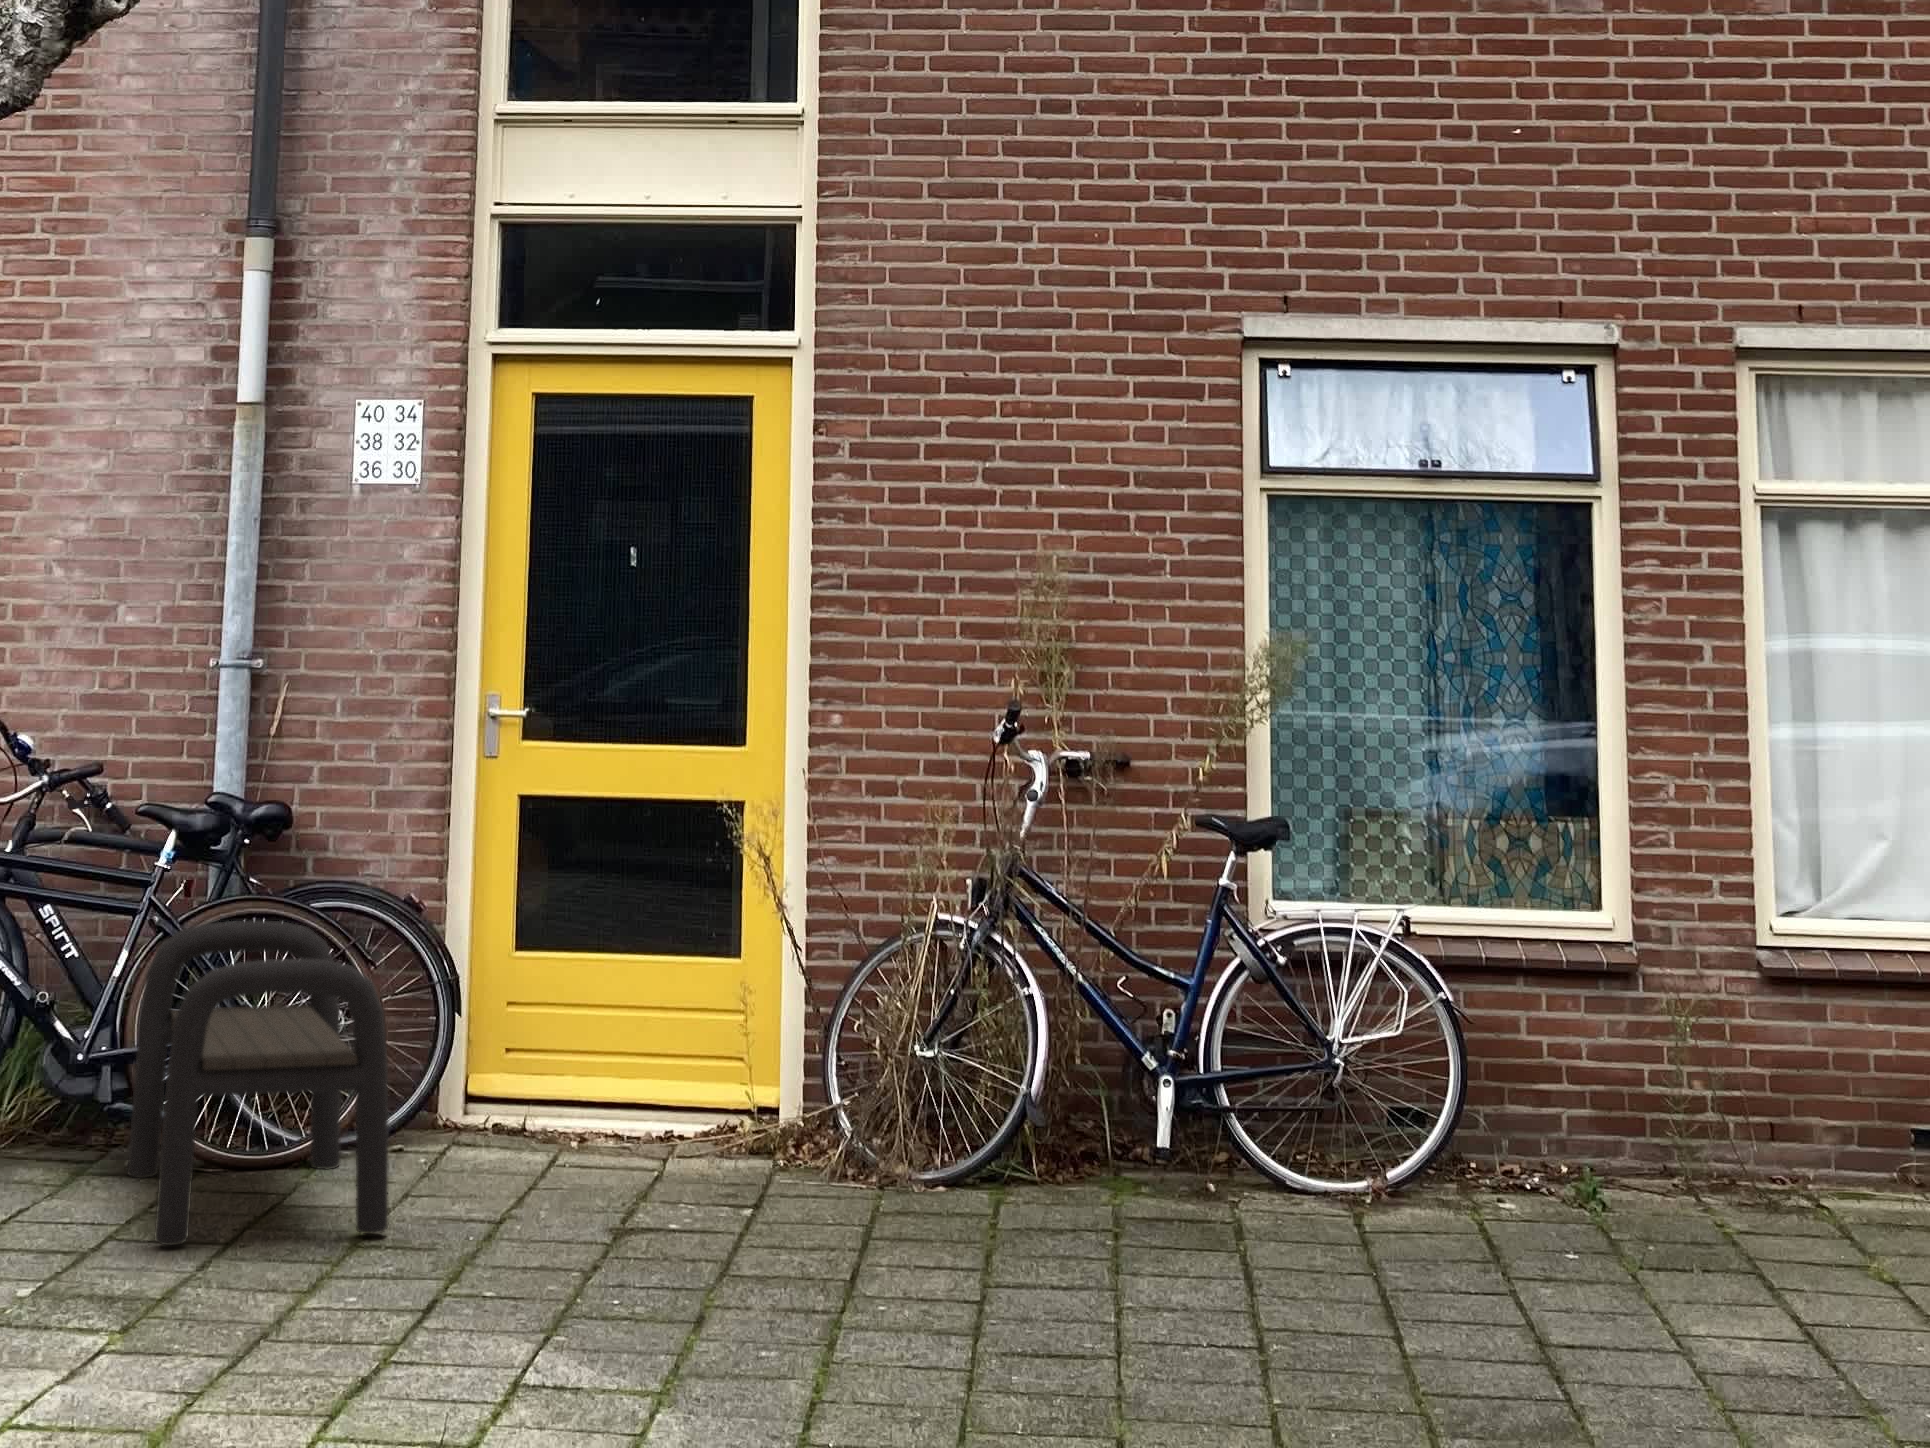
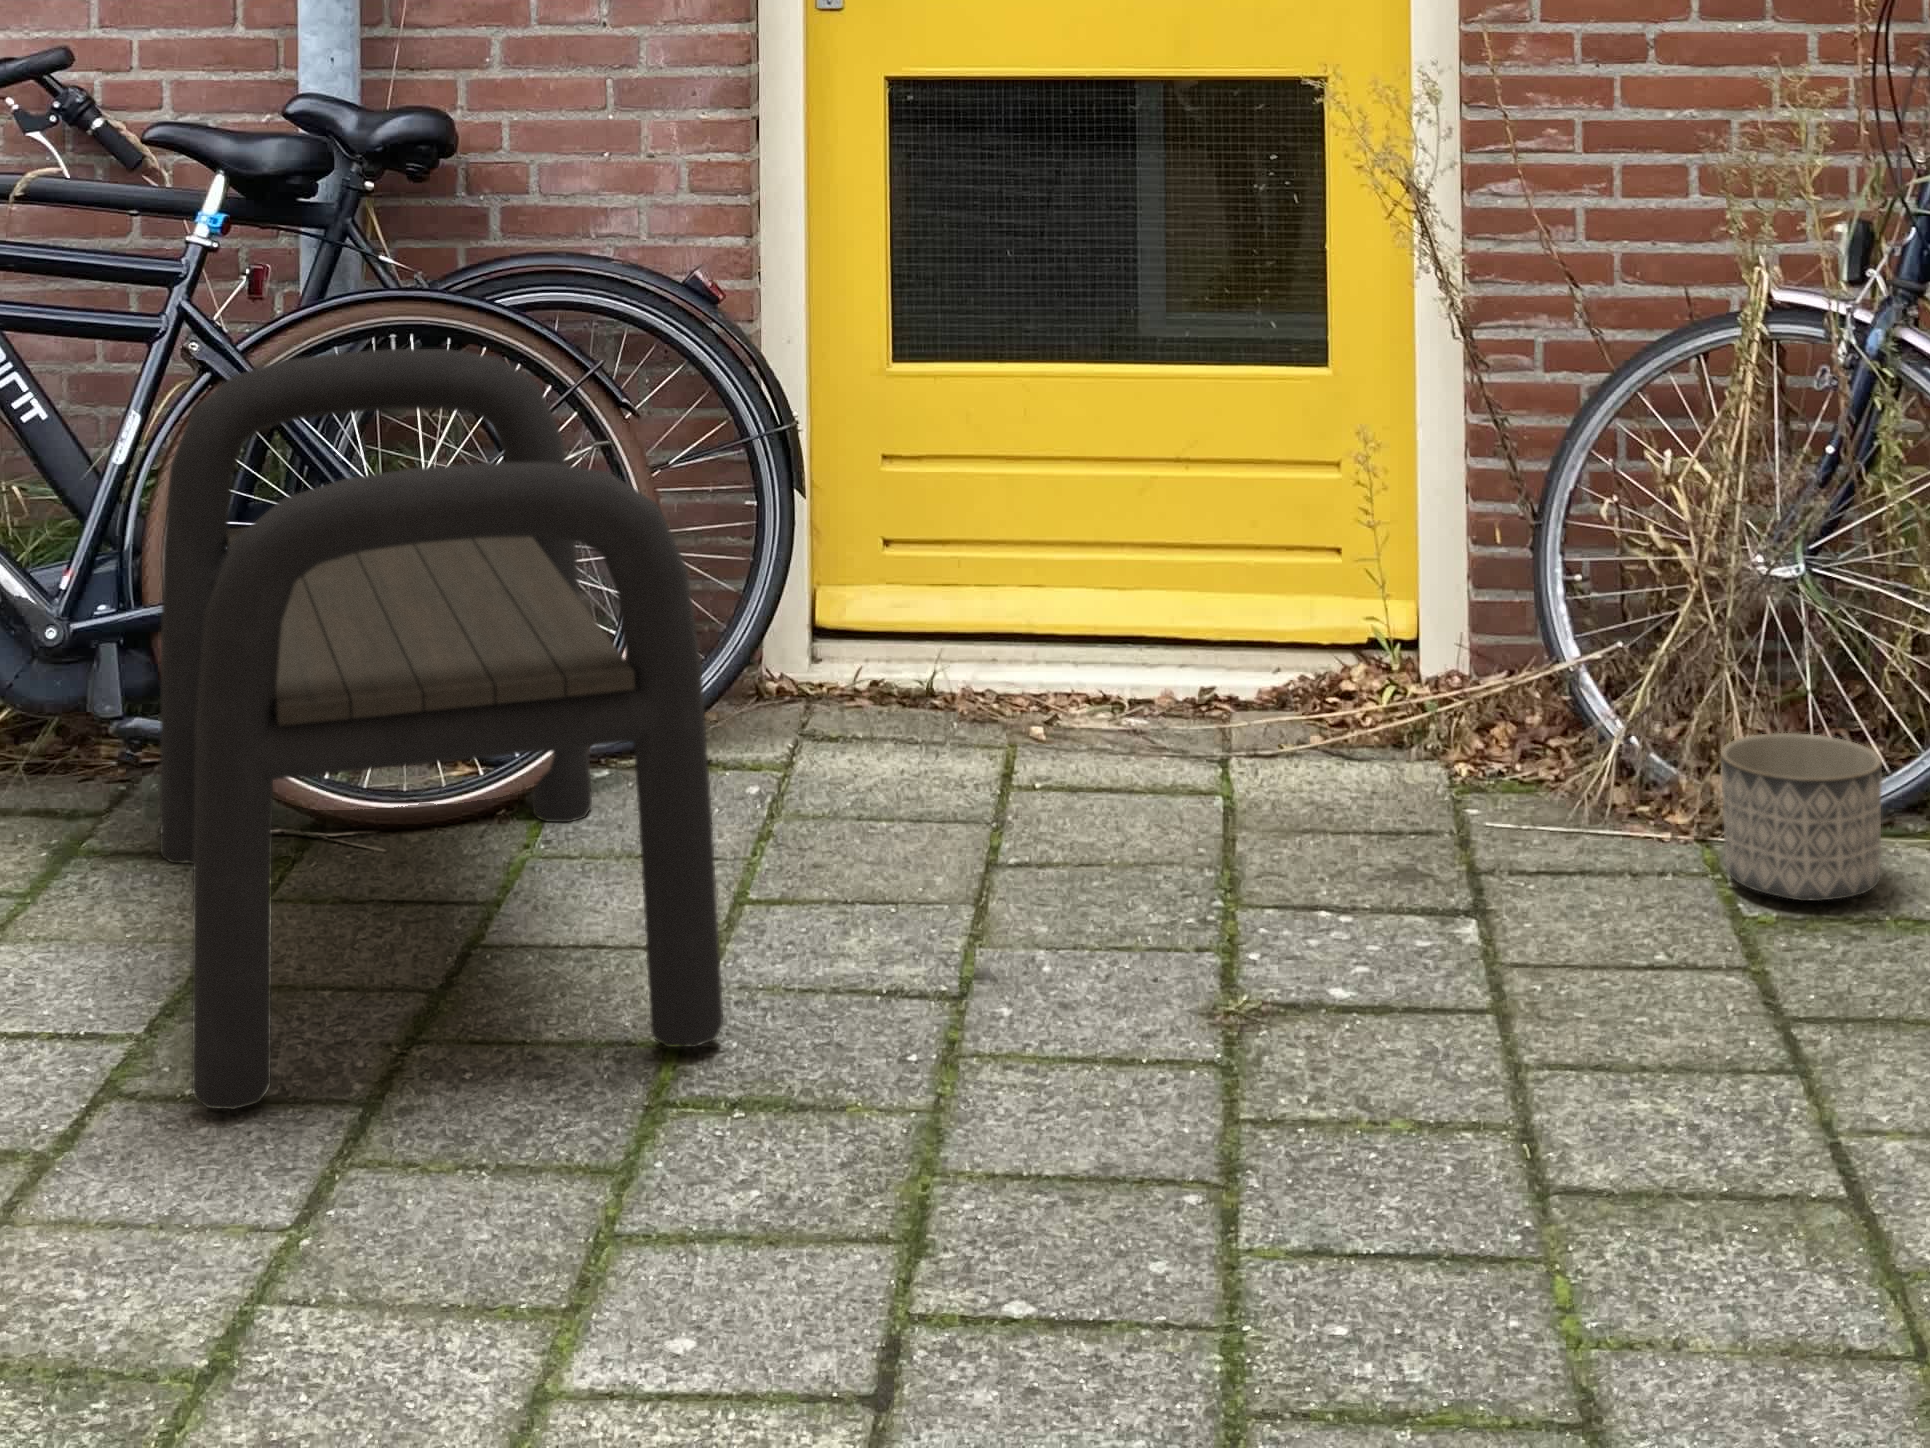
planter: none [875,1131,949,1208] -> present [1721,733,1882,901]

